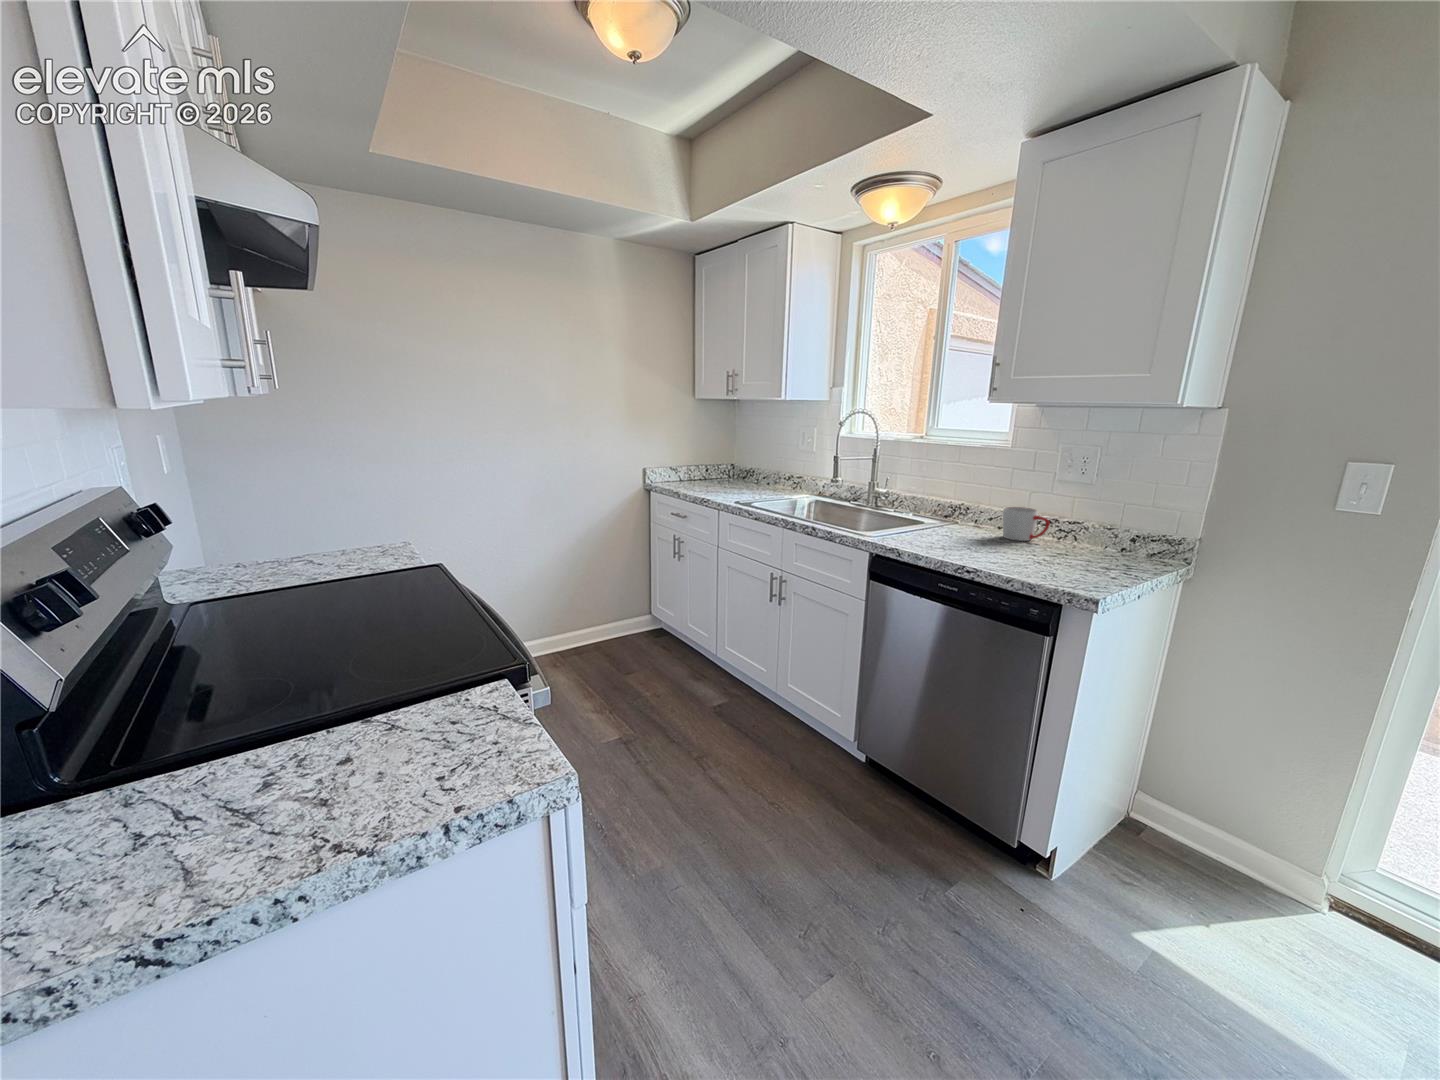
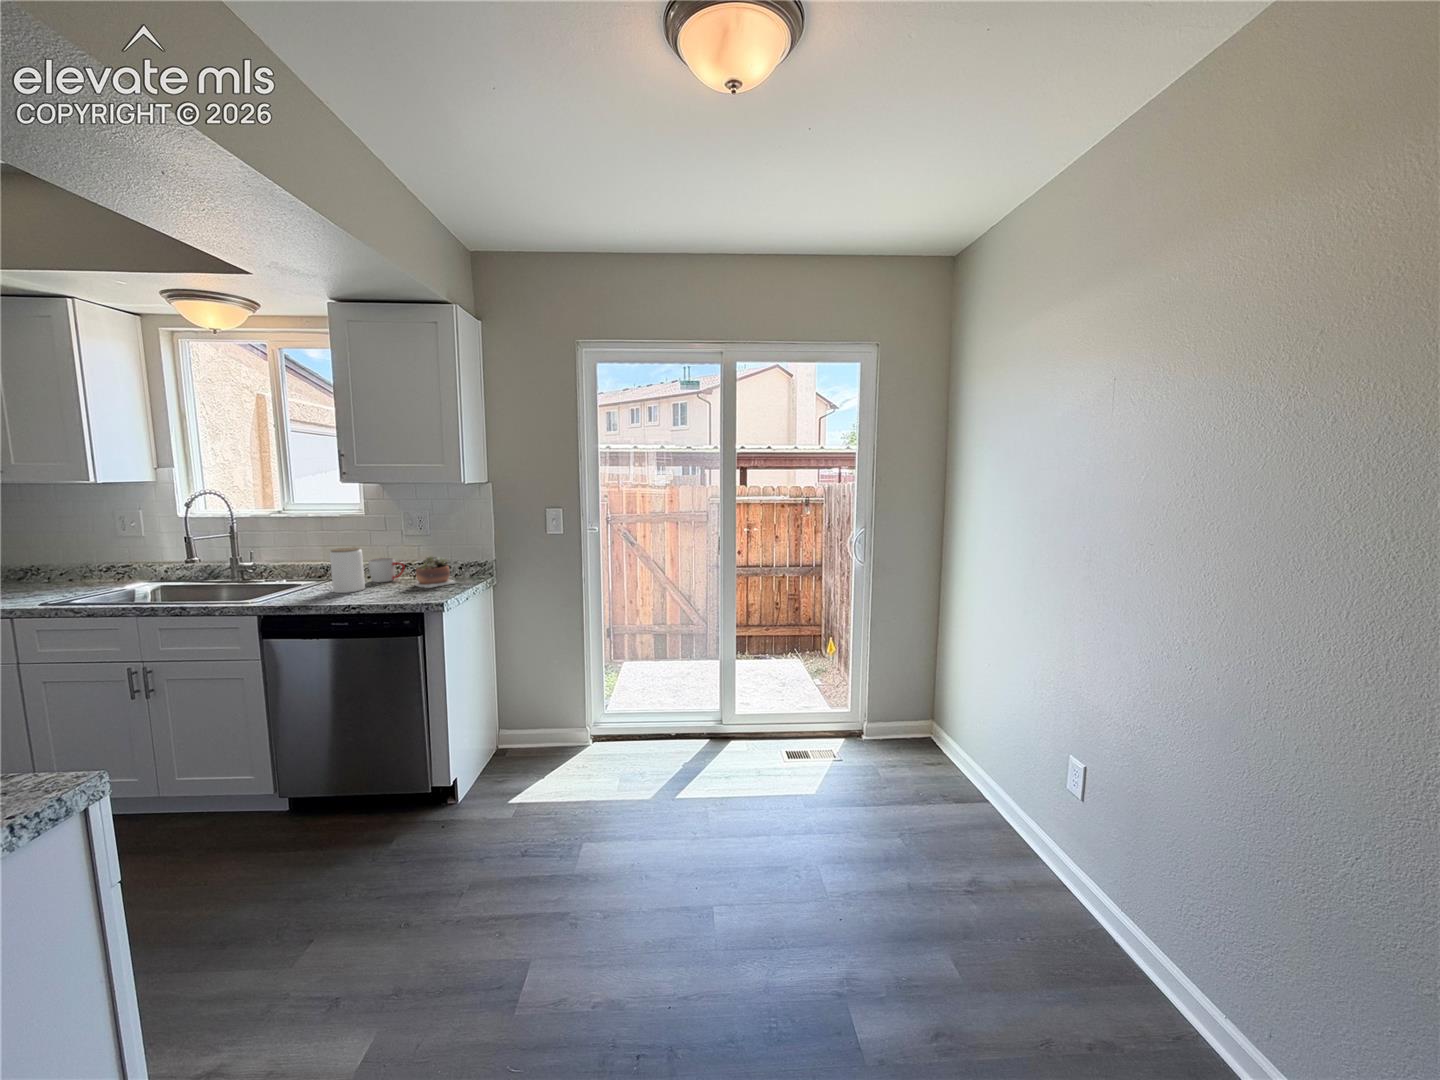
jar: none [954,487,997,548] -> present [330,547,365,593]
succulent plant: none [1055,514,1123,566] -> present [415,555,455,588]

